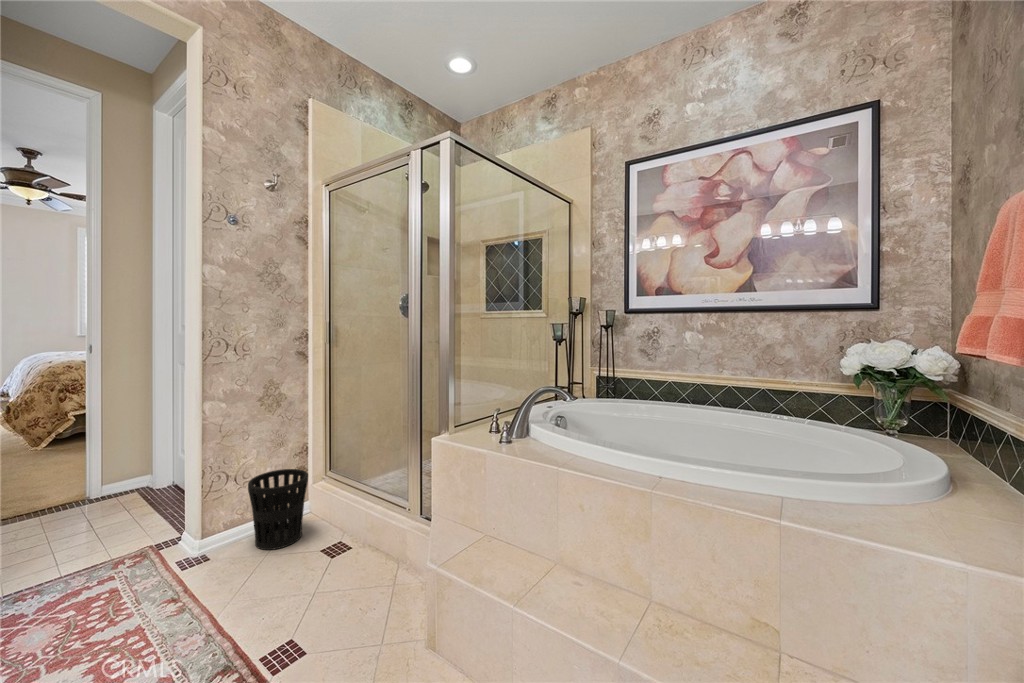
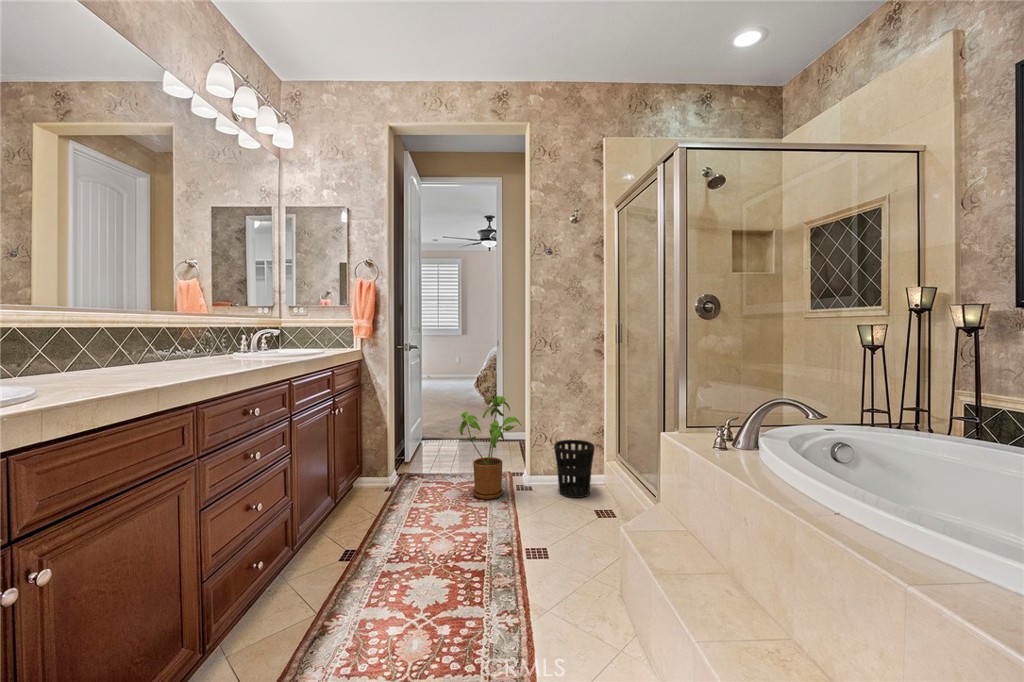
house plant: none [54,435,203,617] -> present [459,396,521,499]

